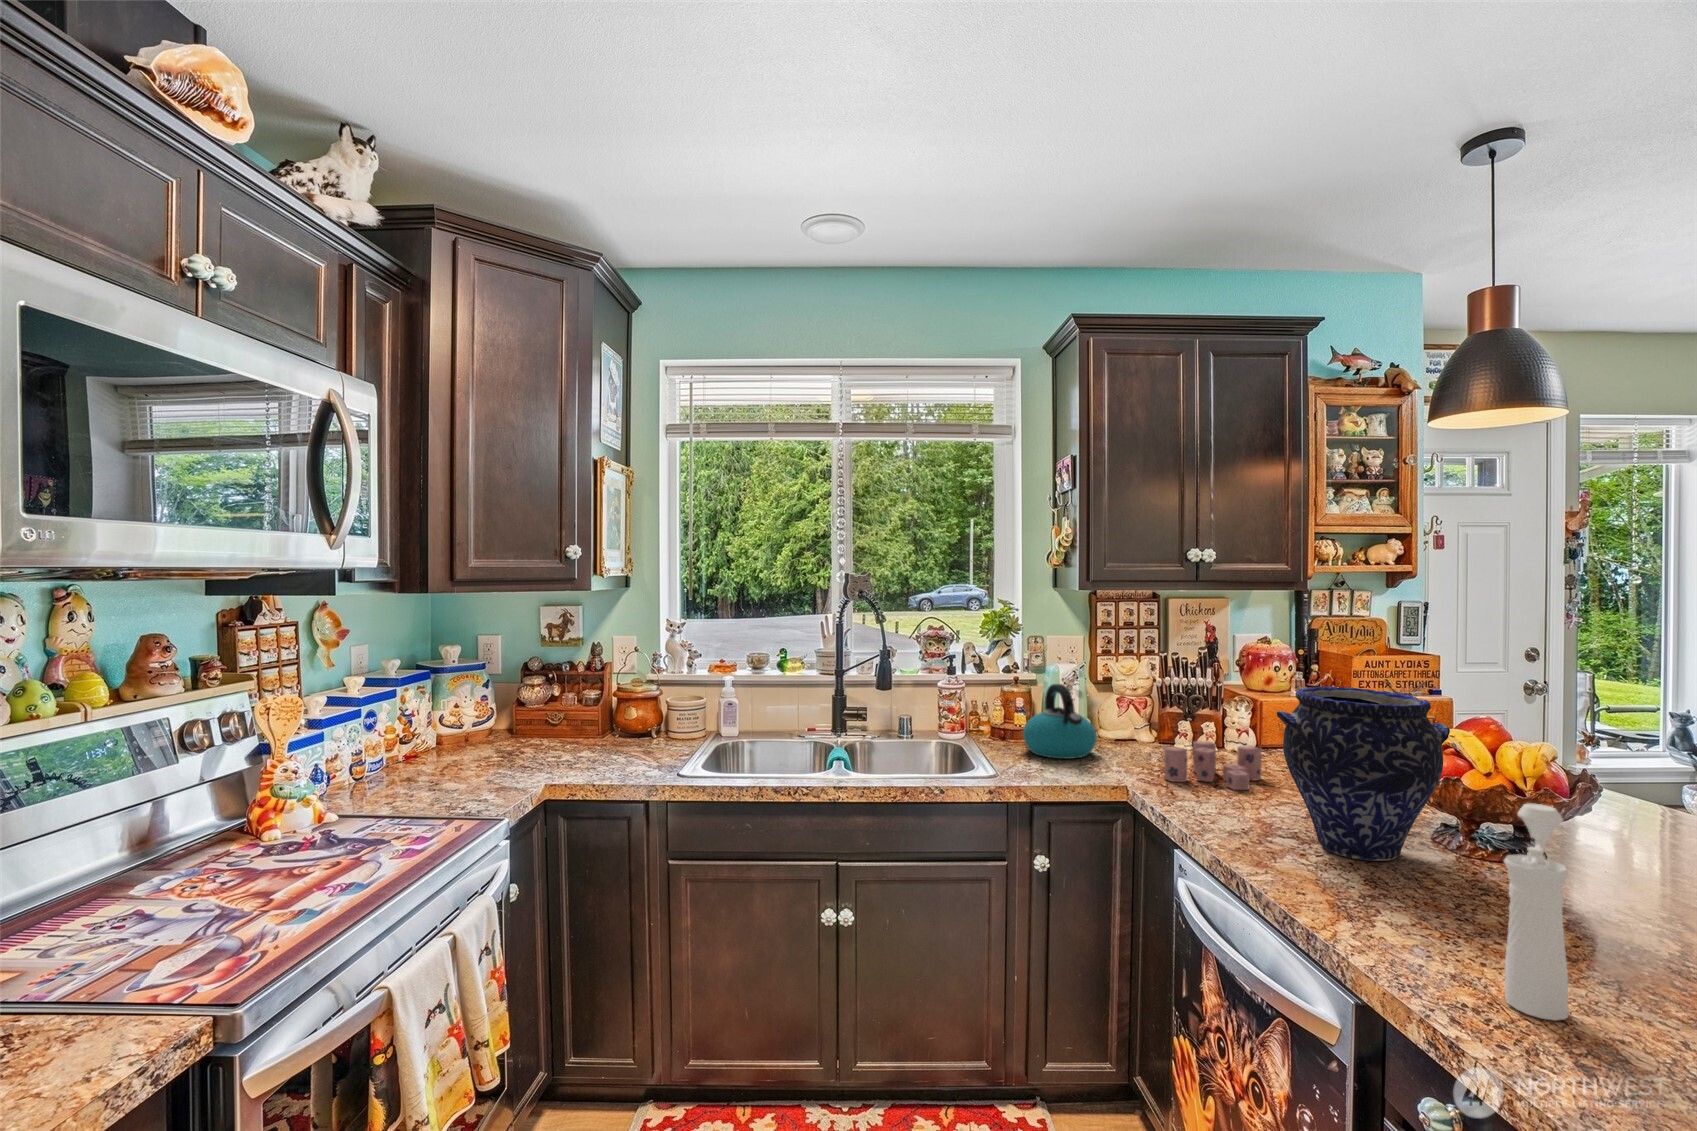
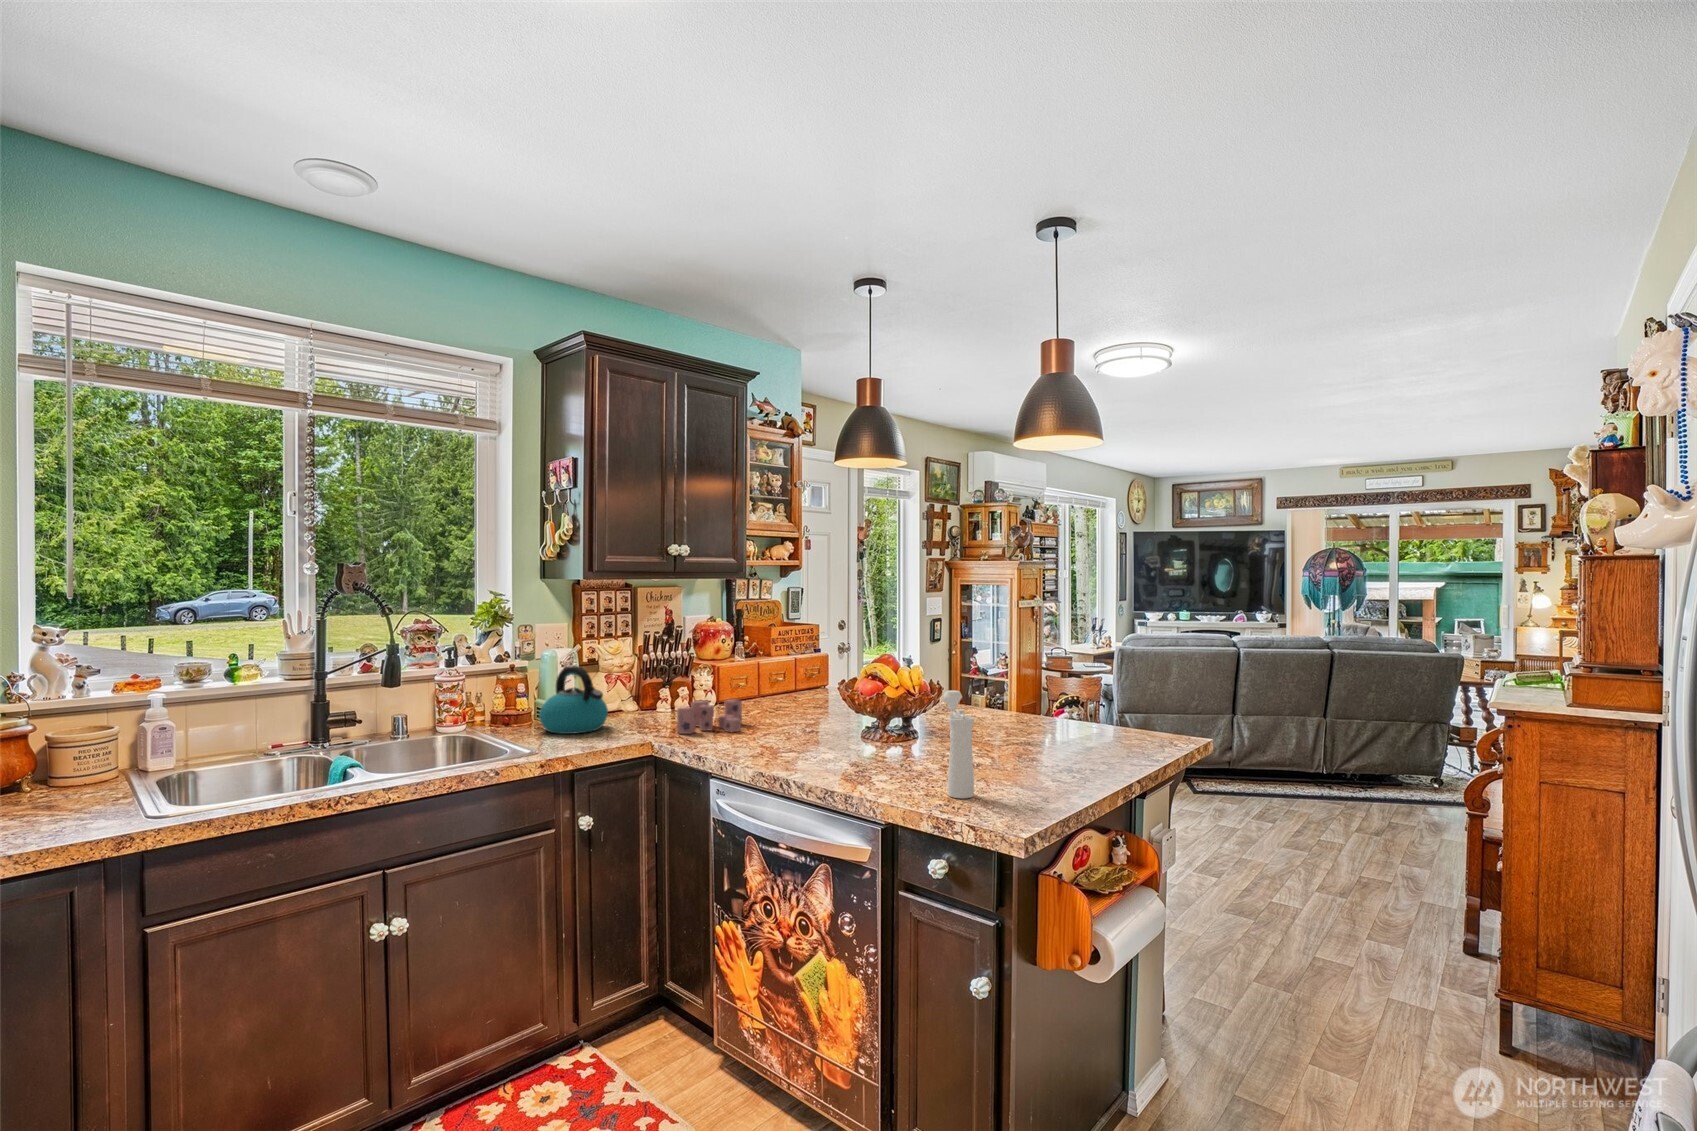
vase: present [1277,687,1450,861] -> none [788,642,880,755]

